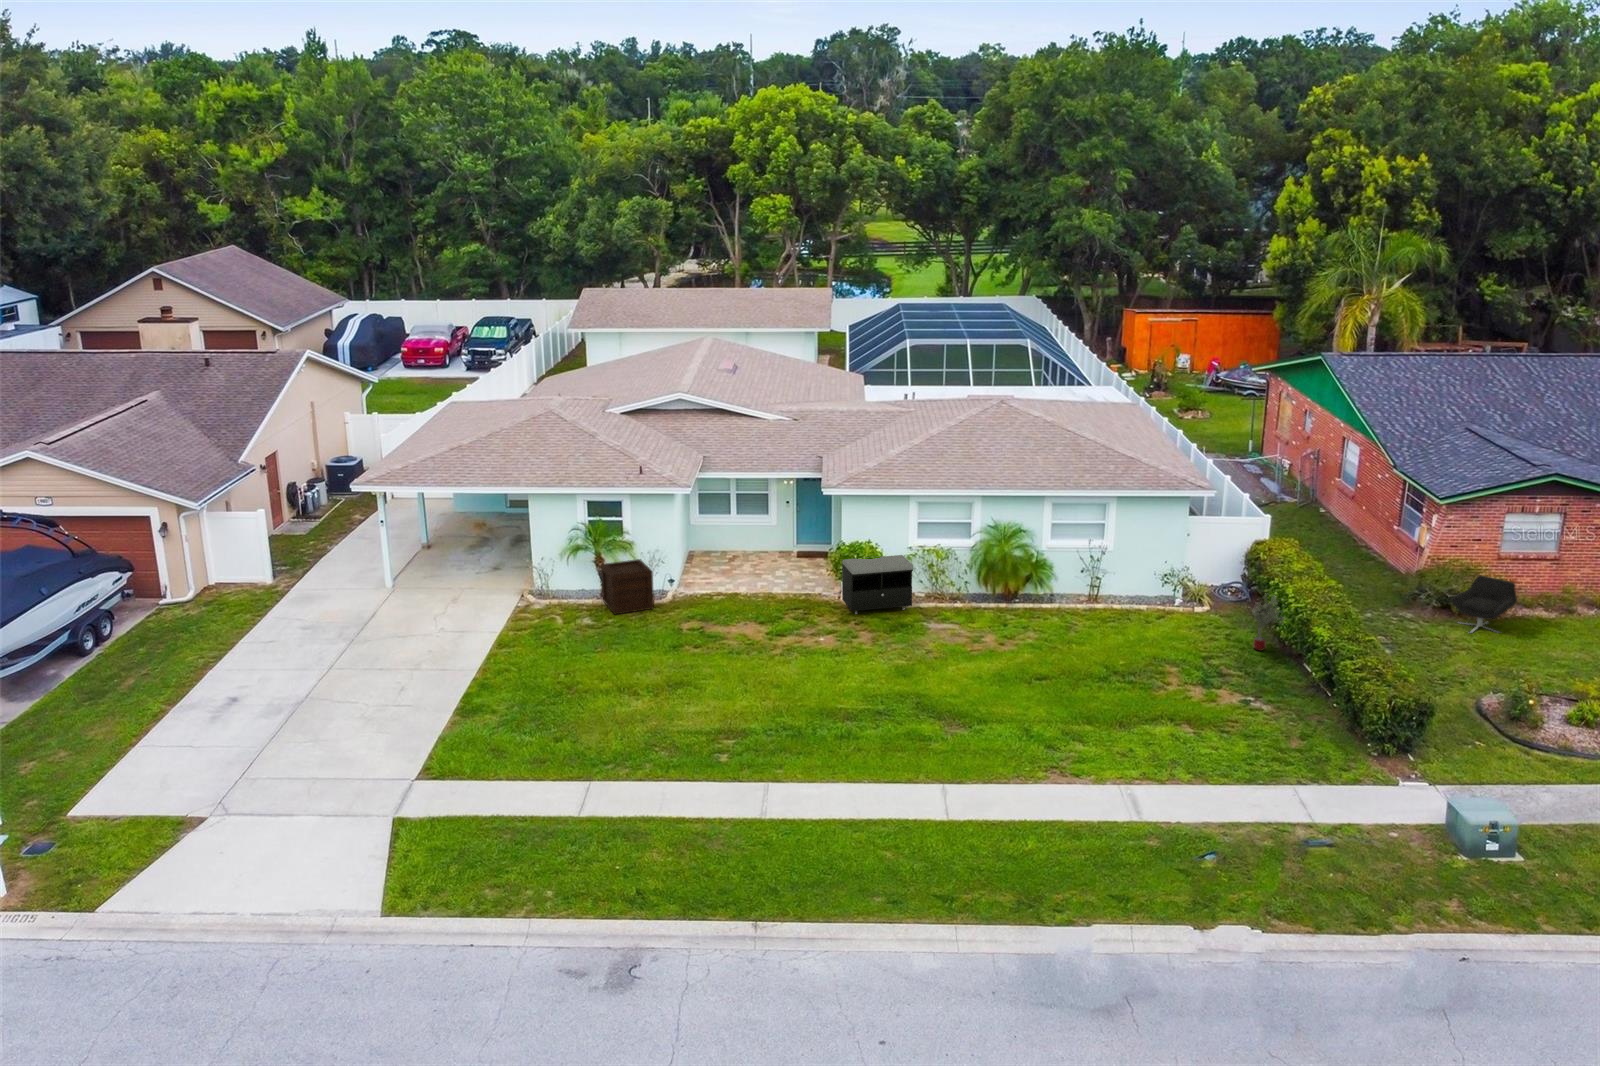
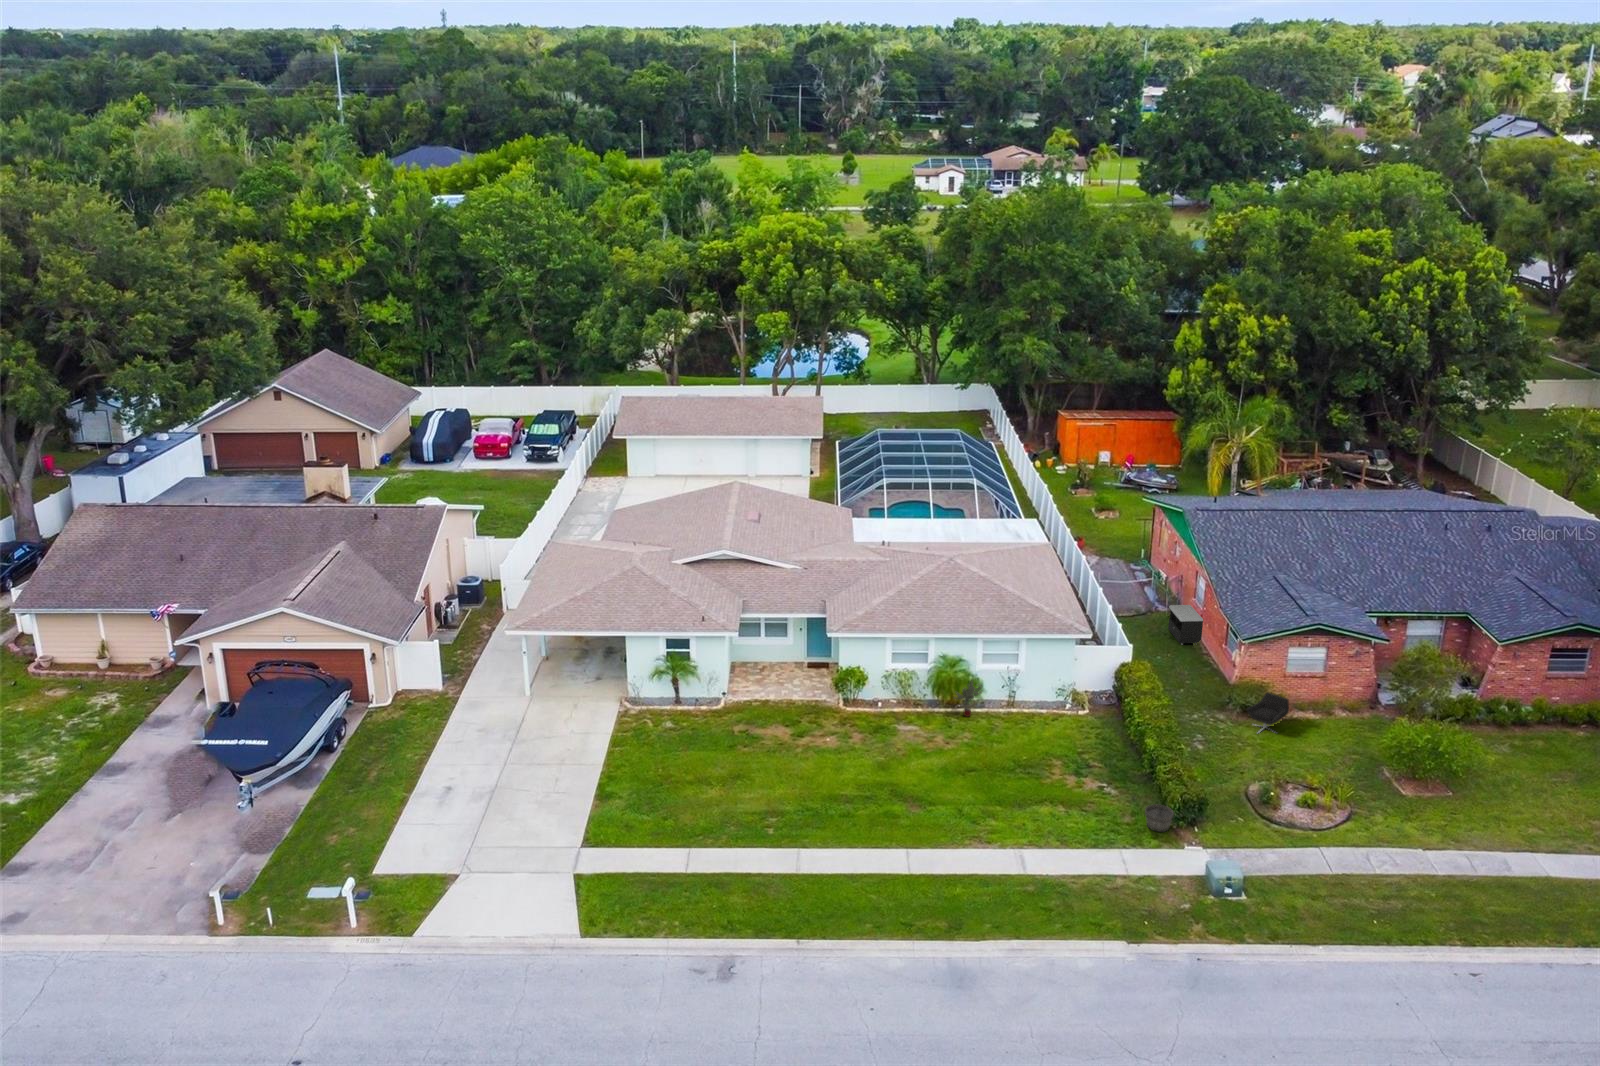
storage bench: present [842,555,913,614] -> present [1168,605,1203,645]
wooden crate: present [601,559,654,614] -> none [675,677,712,718]
potted tree: present [1252,593,1284,651] -> present [954,681,983,717]
wooden bucket: none [1329,717,1380,760] -> present [1145,804,1174,832]

